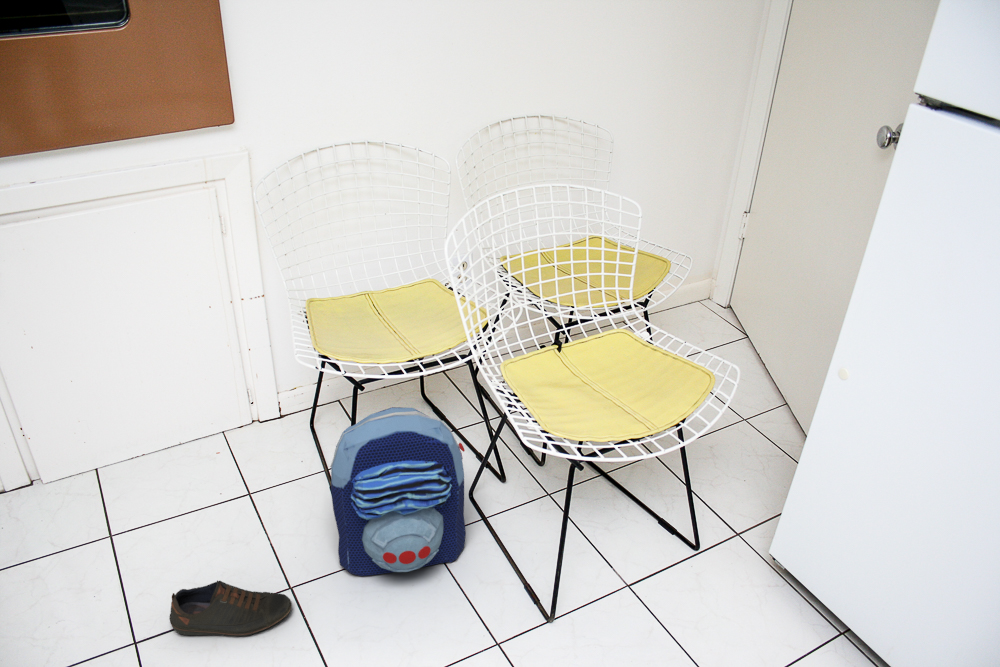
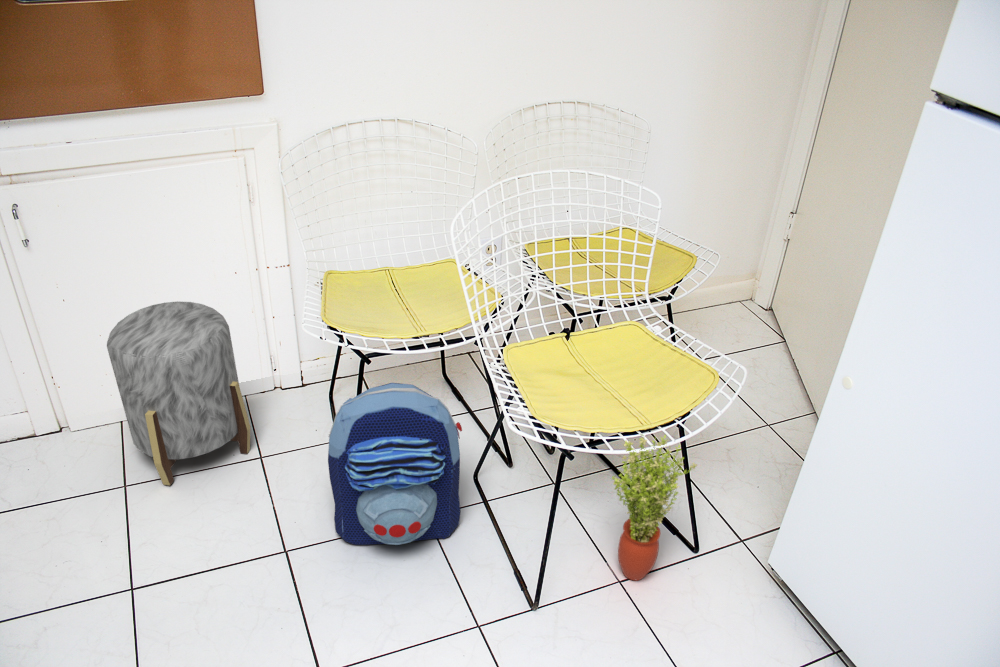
stool: none [86,339,238,531] -> present [107,301,250,485]
potted plant: none [622,439,703,588] -> present [612,434,697,580]
shoe: present [169,581,292,636] -> none [166,538,284,594]

